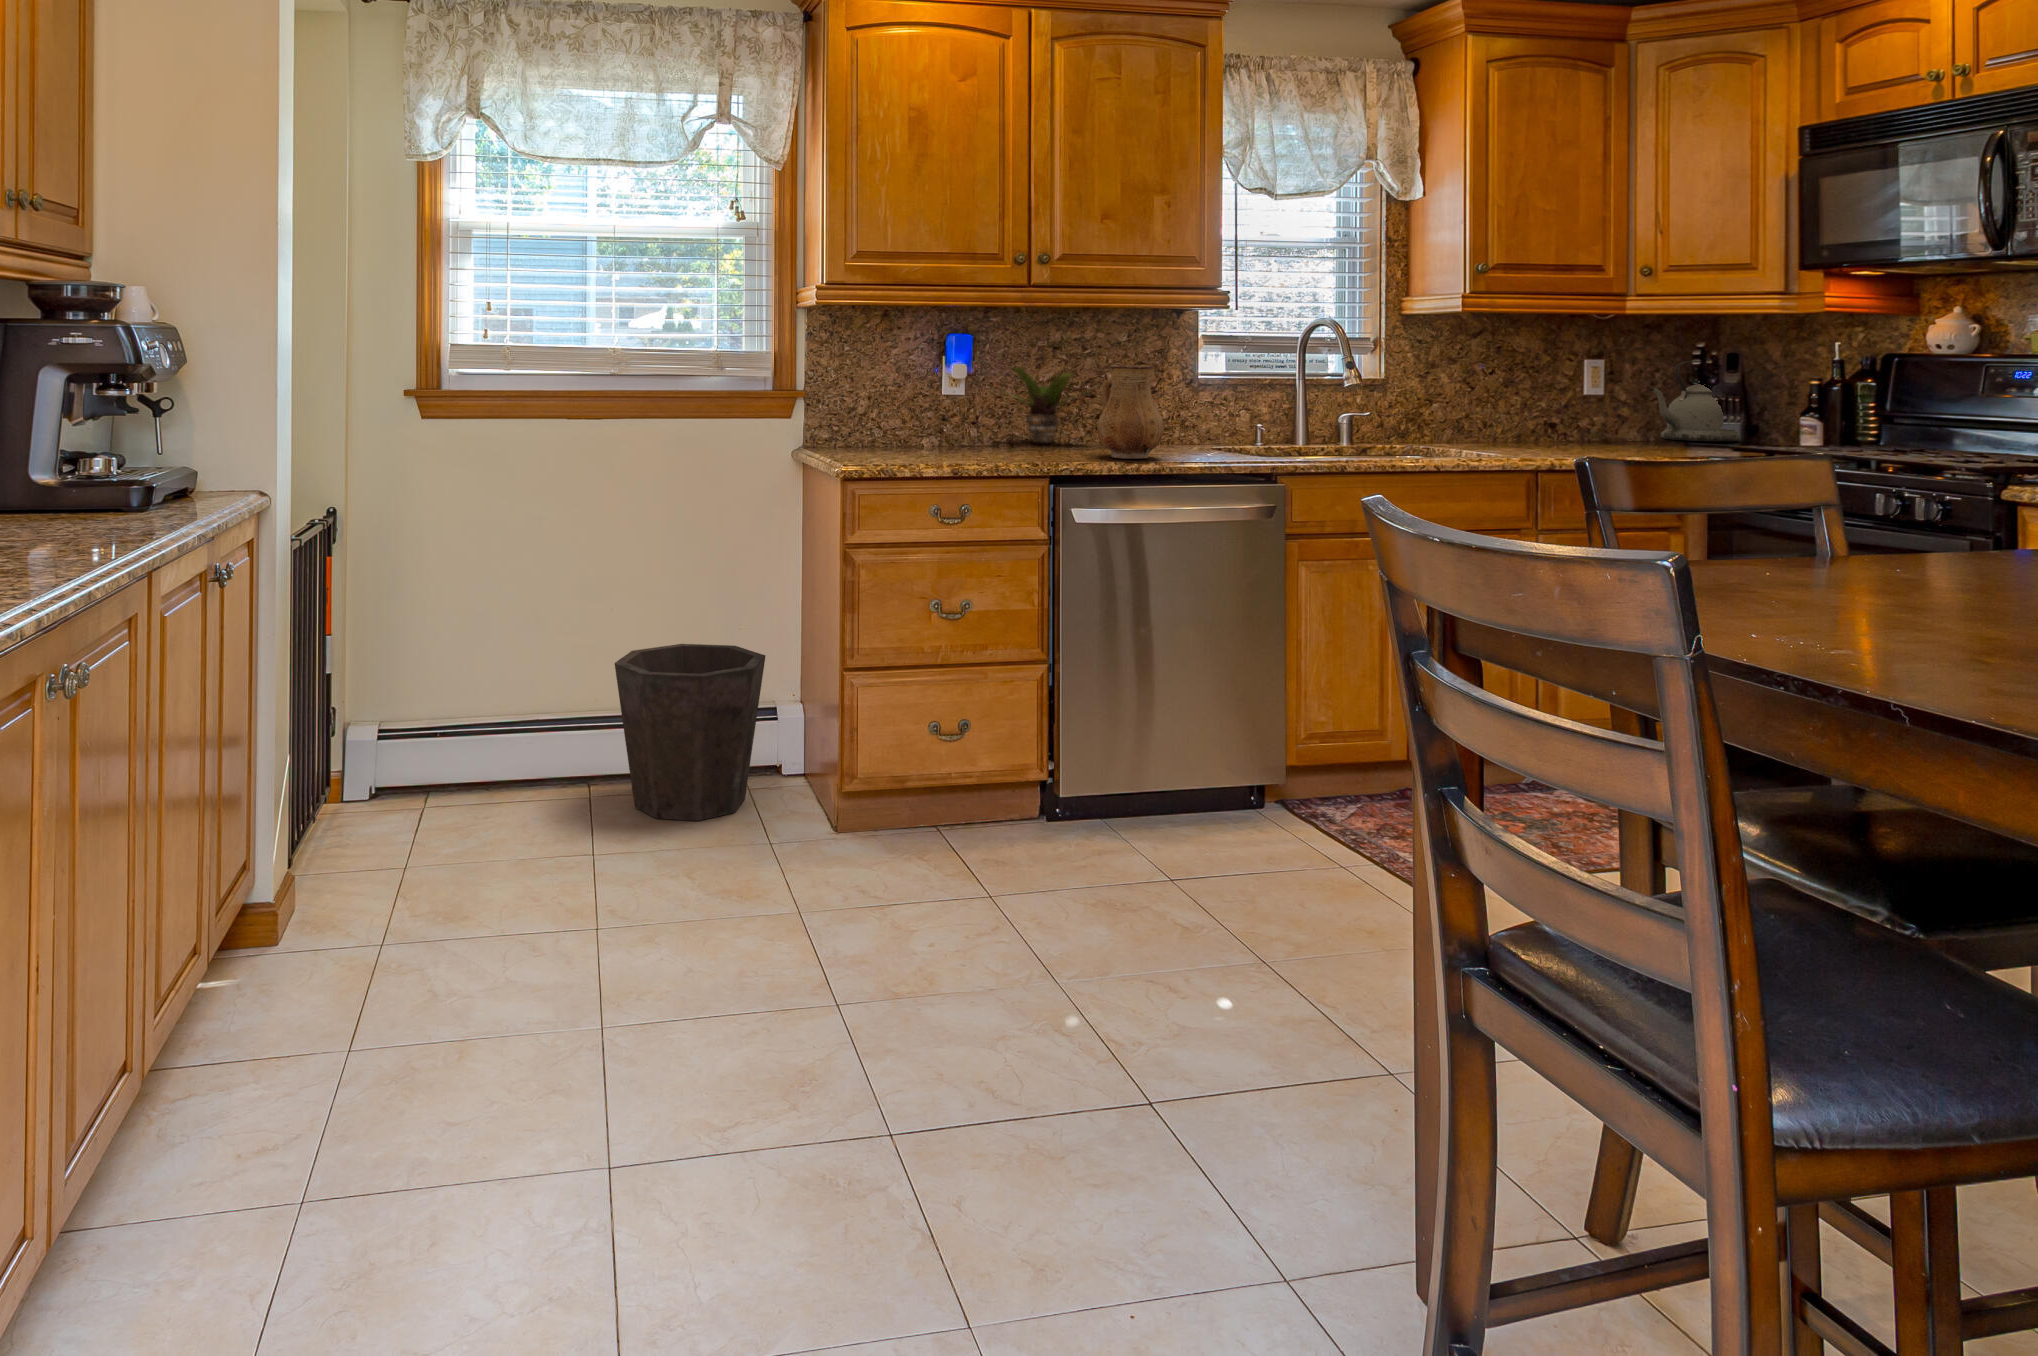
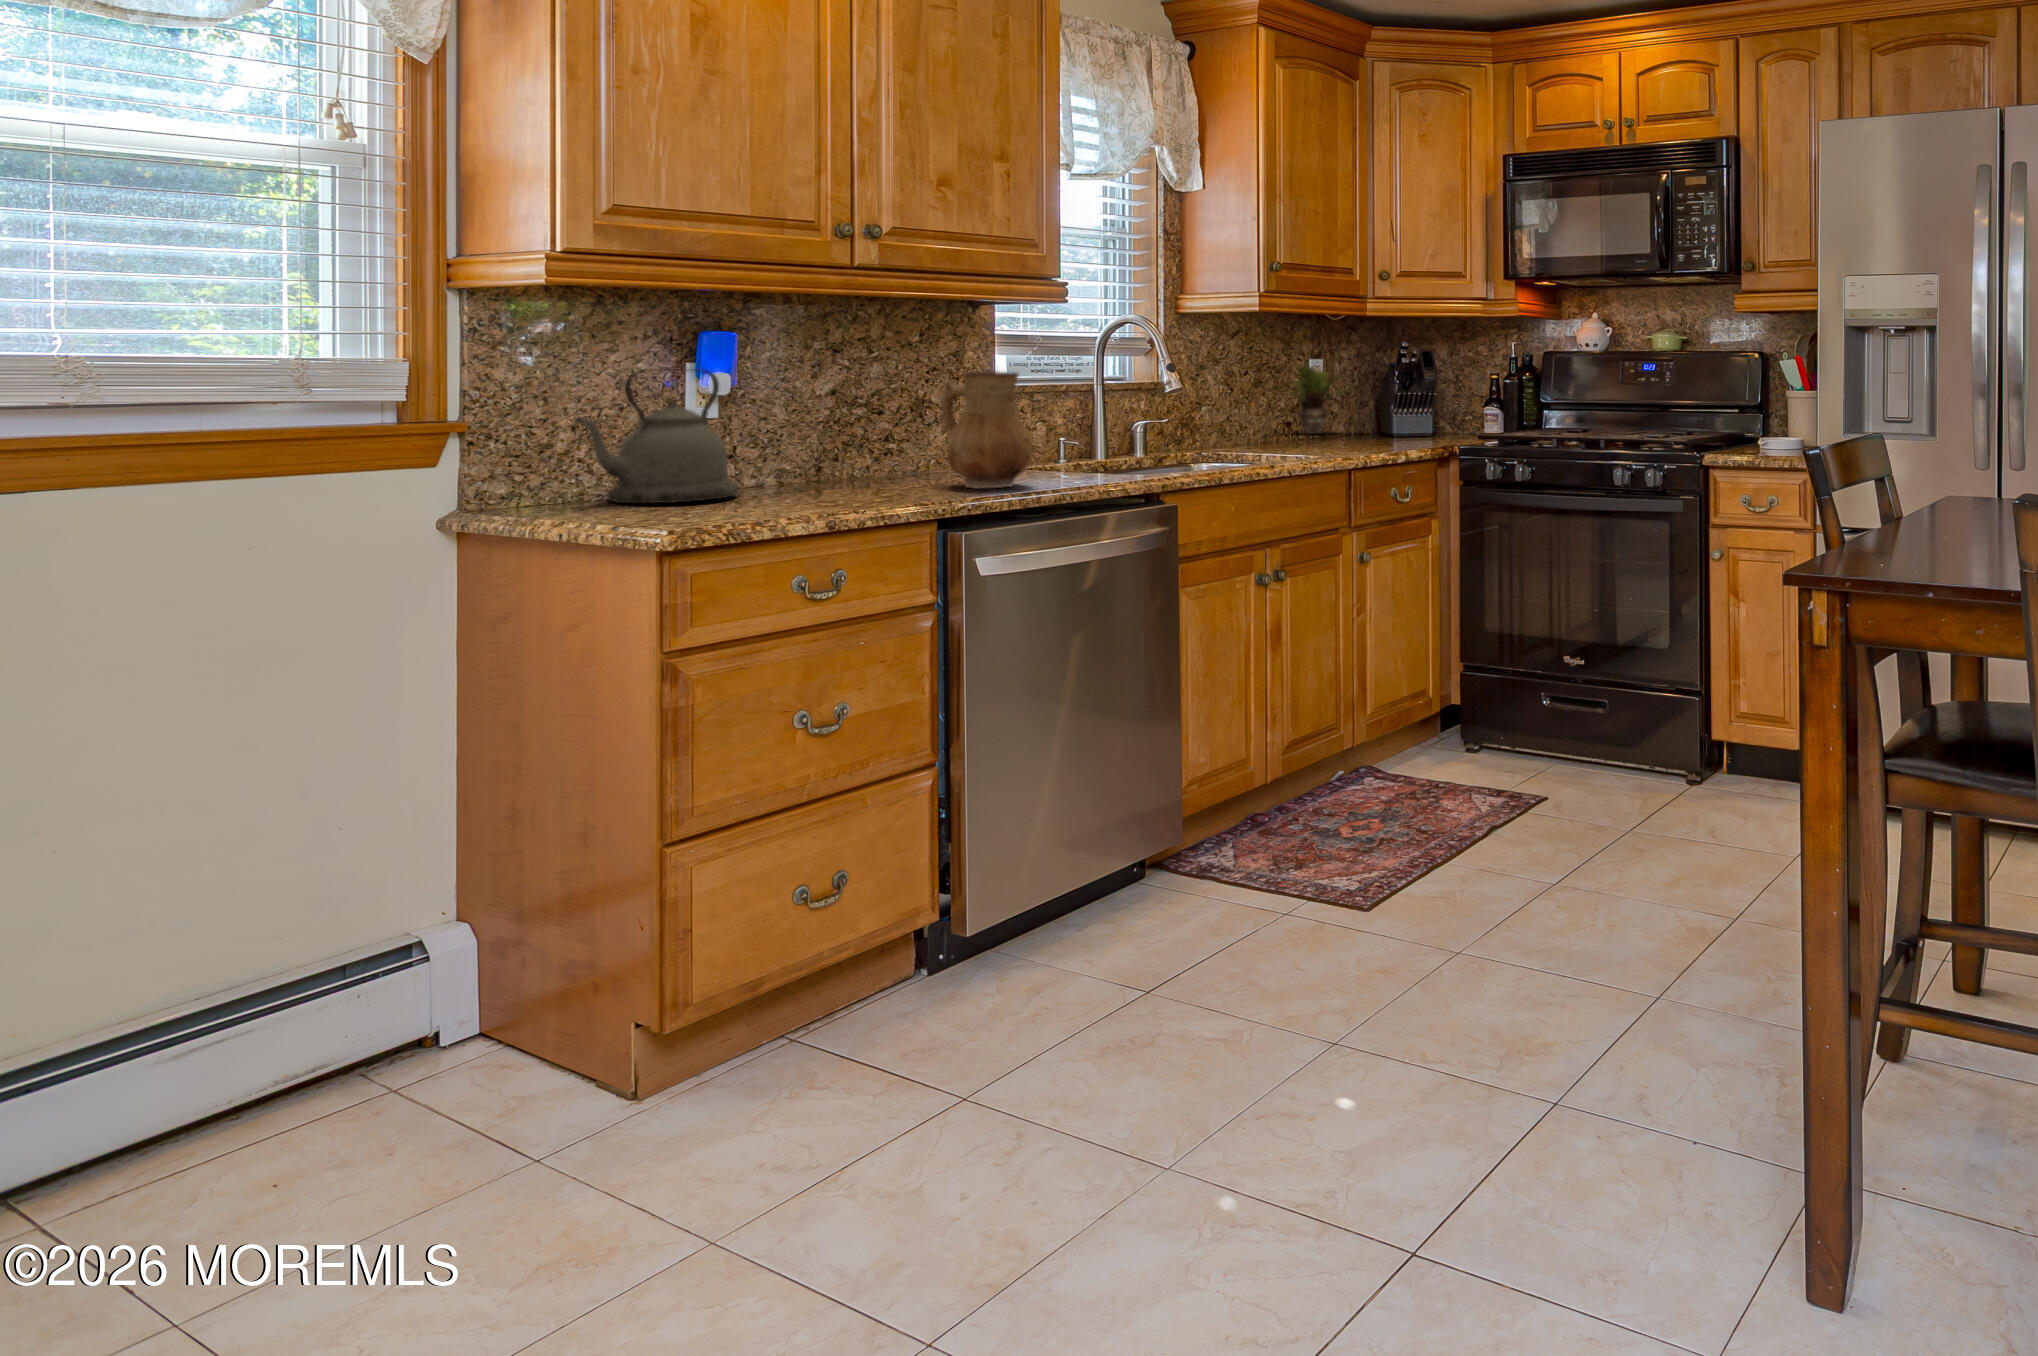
kettle: present [1651,361,1741,441] -> present [576,369,738,503]
potted plant: present [1002,367,1072,443] -> present [1291,367,1348,434]
waste bin: present [615,644,765,821] -> none [138,861,470,1215]

